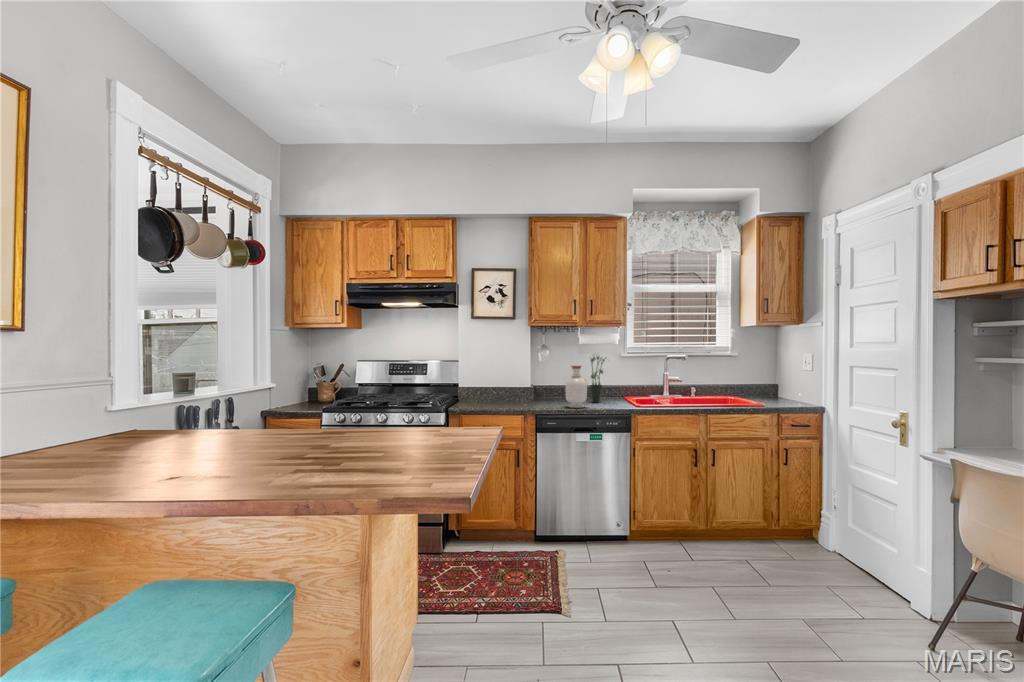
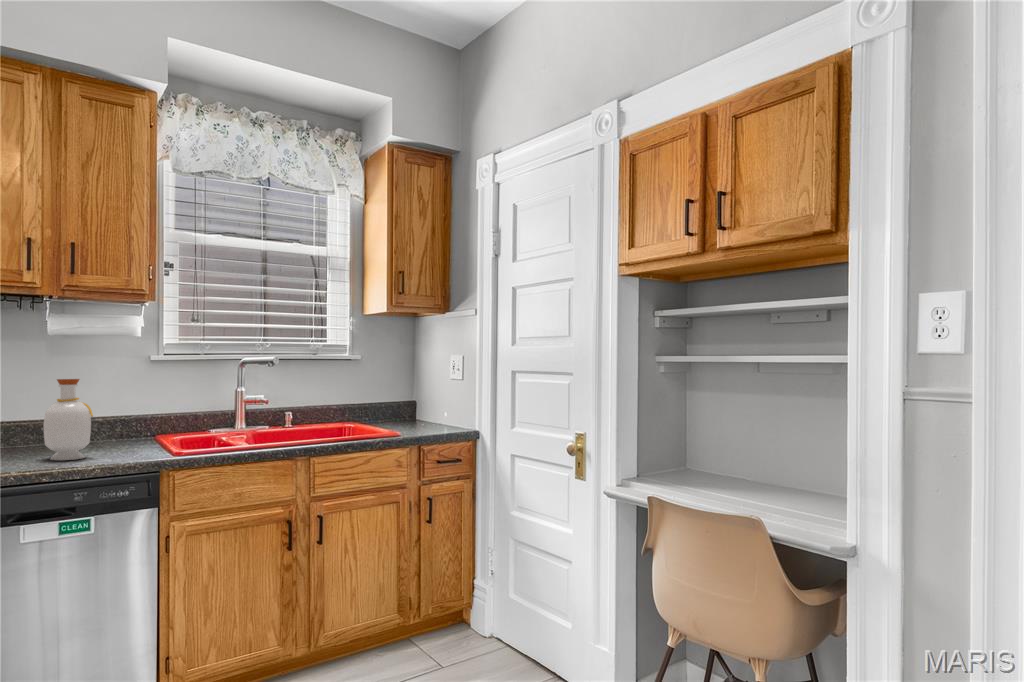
potted plant: present [590,356,605,402] -> none [99,357,141,447]

